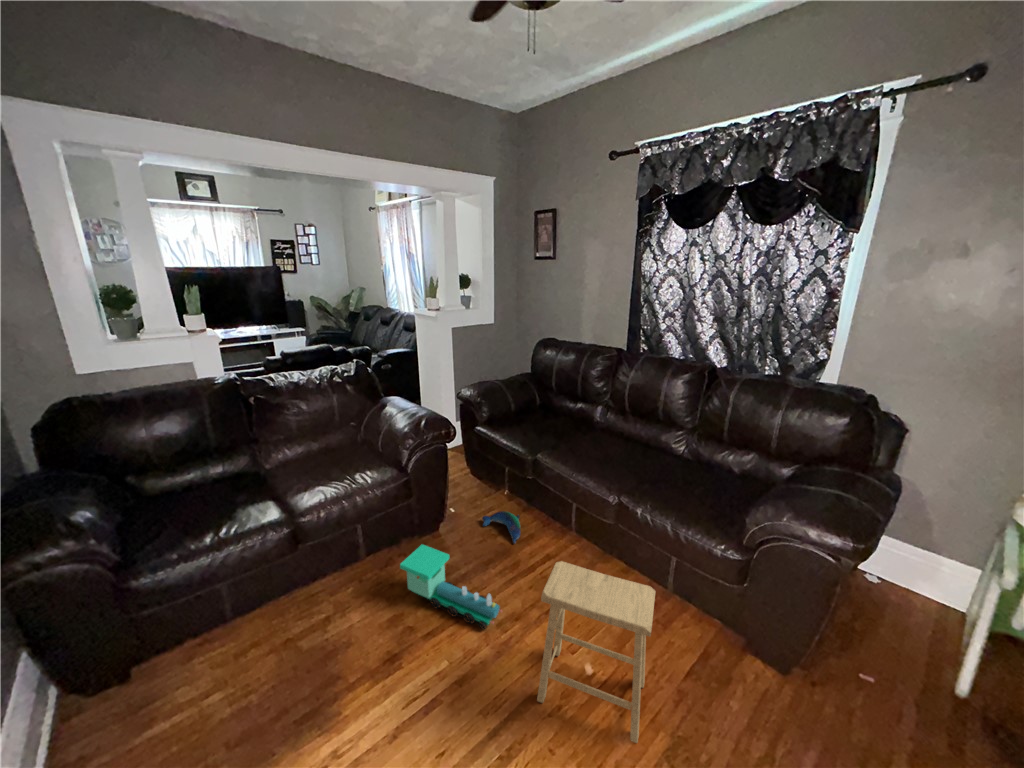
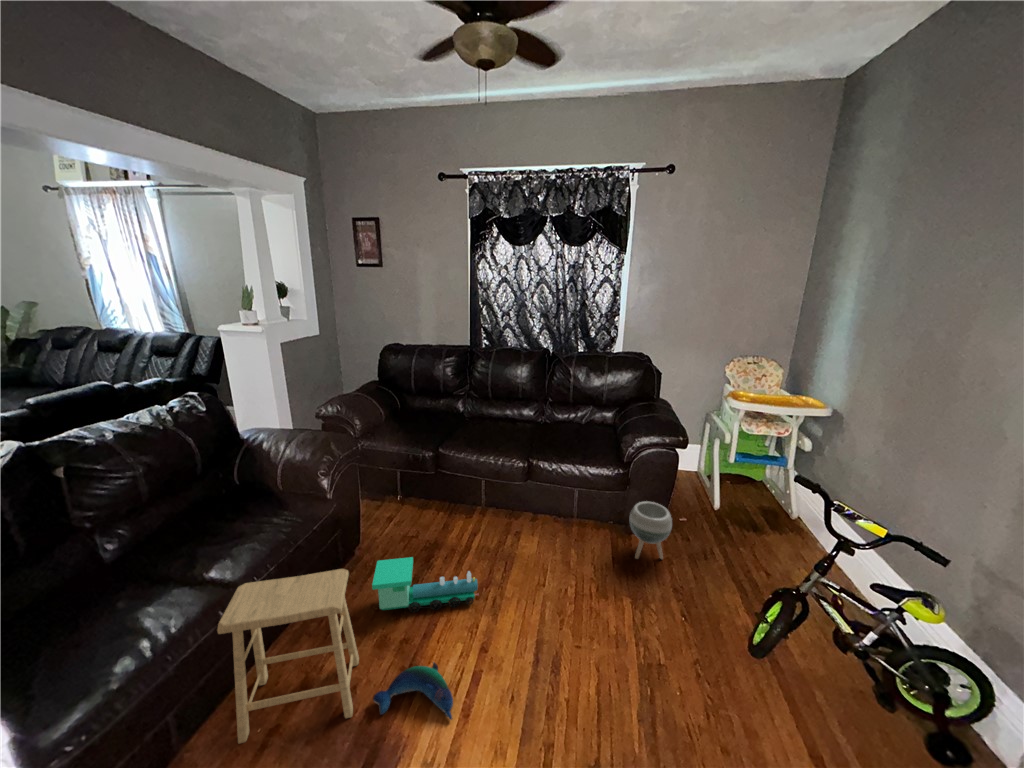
plush toy: present [482,511,520,543] -> present [373,662,453,720]
footstool: present [537,561,655,743] -> present [217,569,359,743]
planter: none [722,614,795,717] -> present [630,501,672,559]

